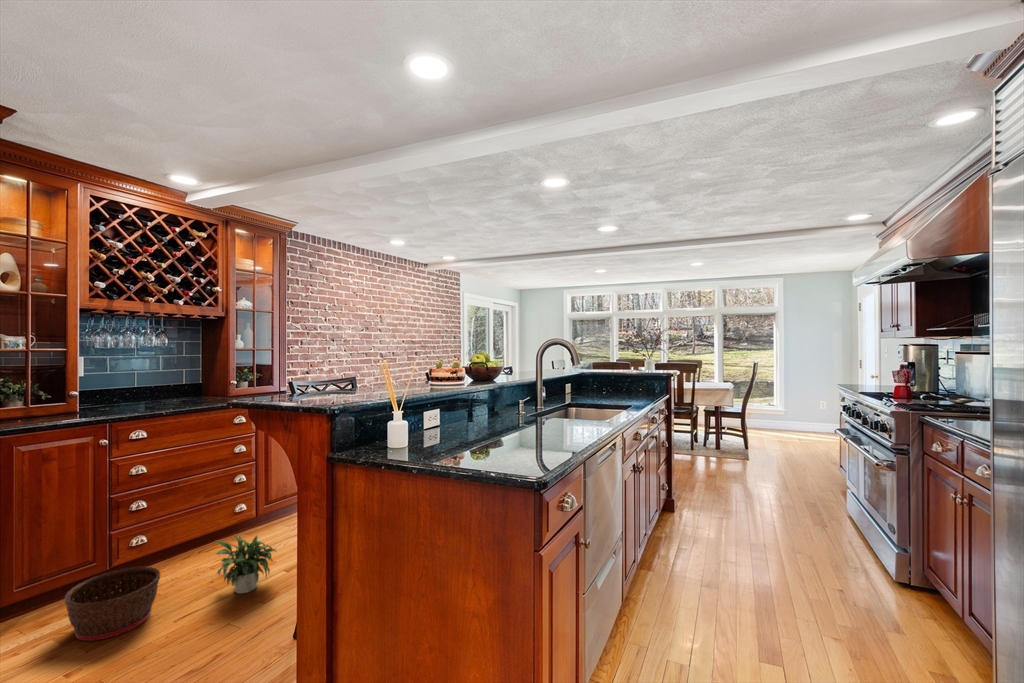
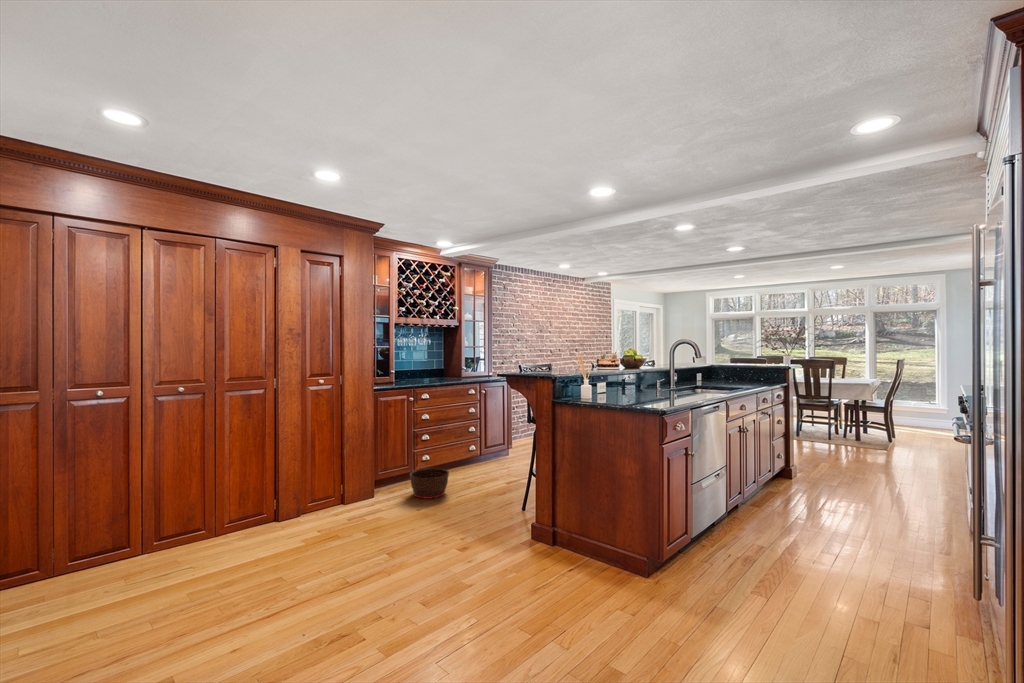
potted plant: present [212,535,276,593] -> none [468,456,506,490]

